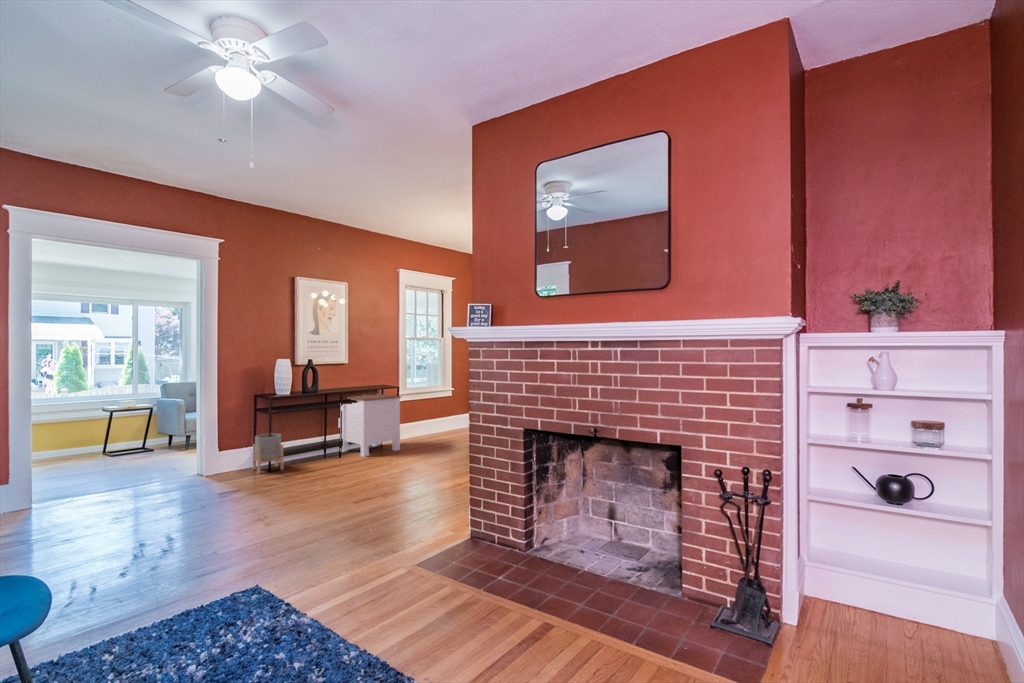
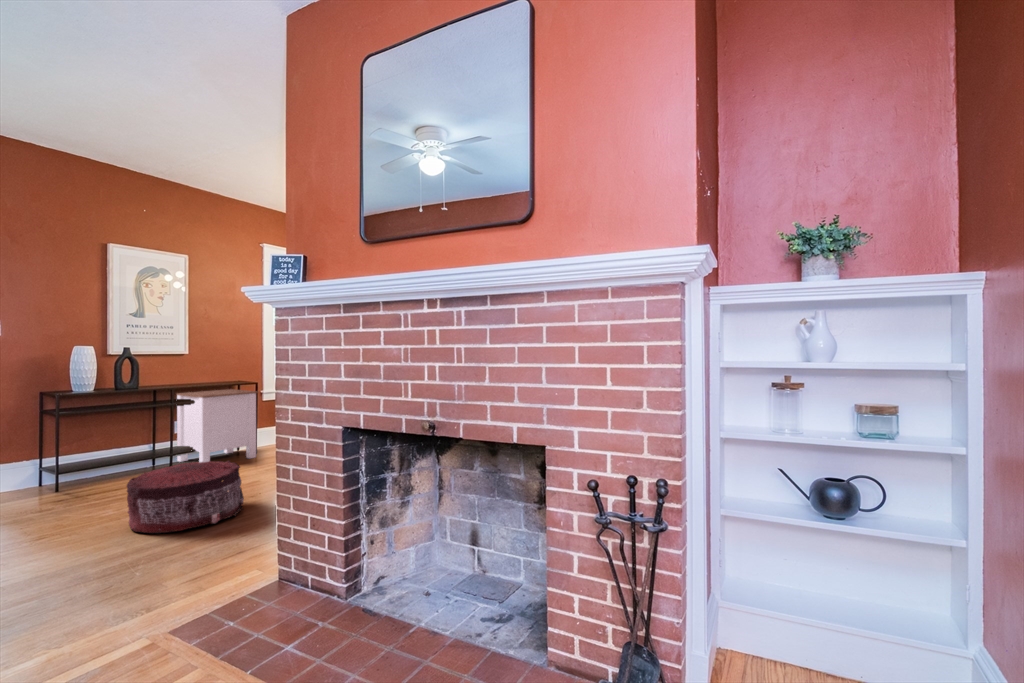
planter: present [253,434,284,474] -> none [34,442,78,496]
pouf: none [339,451,418,503] -> present [127,461,244,533]

